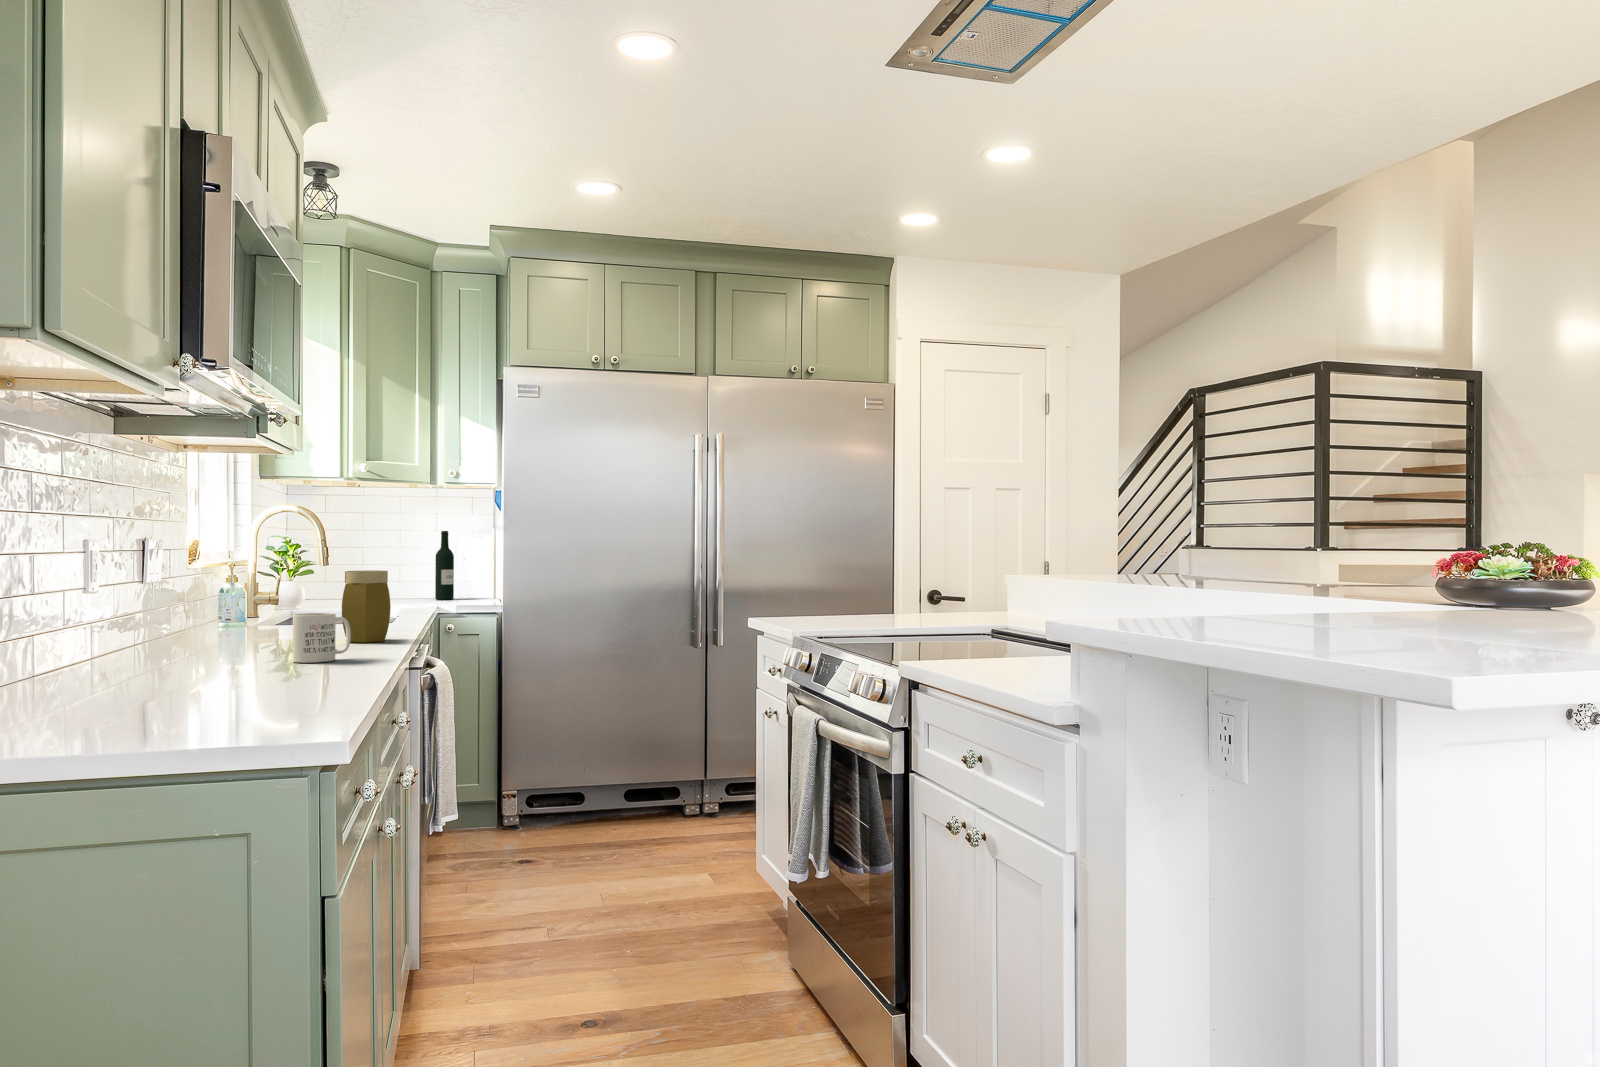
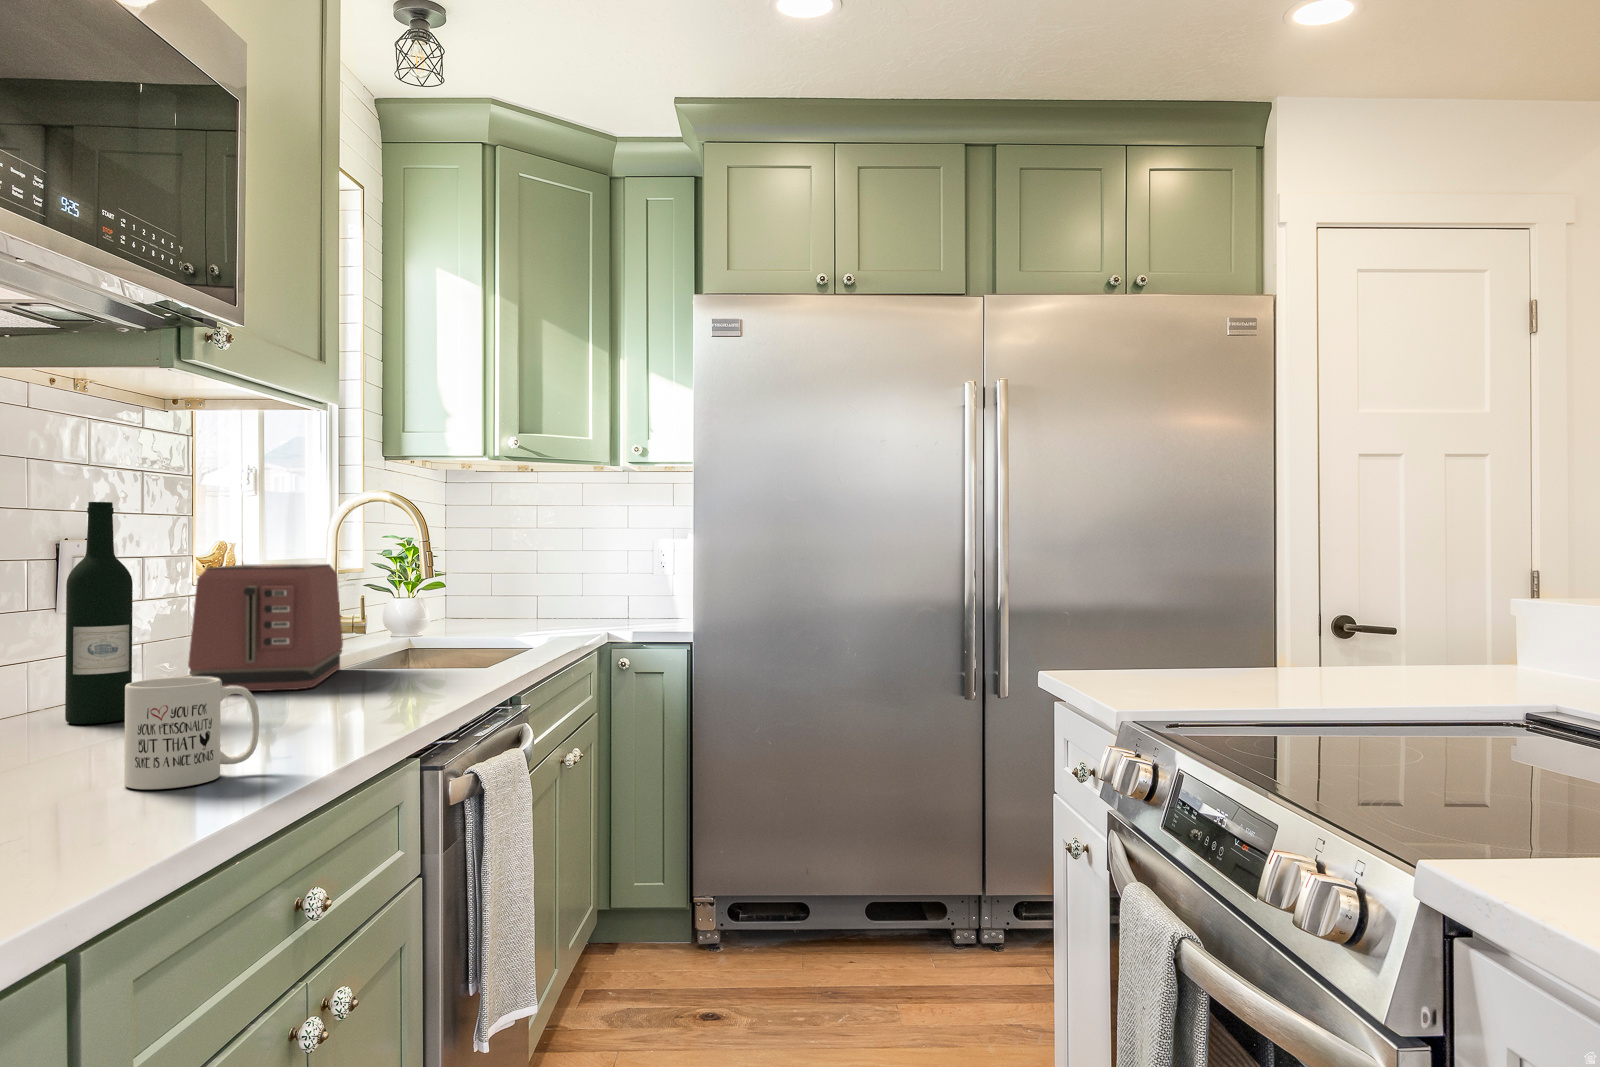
wine bottle: present [435,531,454,600] -> present [65,502,133,724]
toaster: none [215,559,295,637] -> present [188,564,343,691]
jar: present [342,570,391,643] -> none [339,585,434,717]

